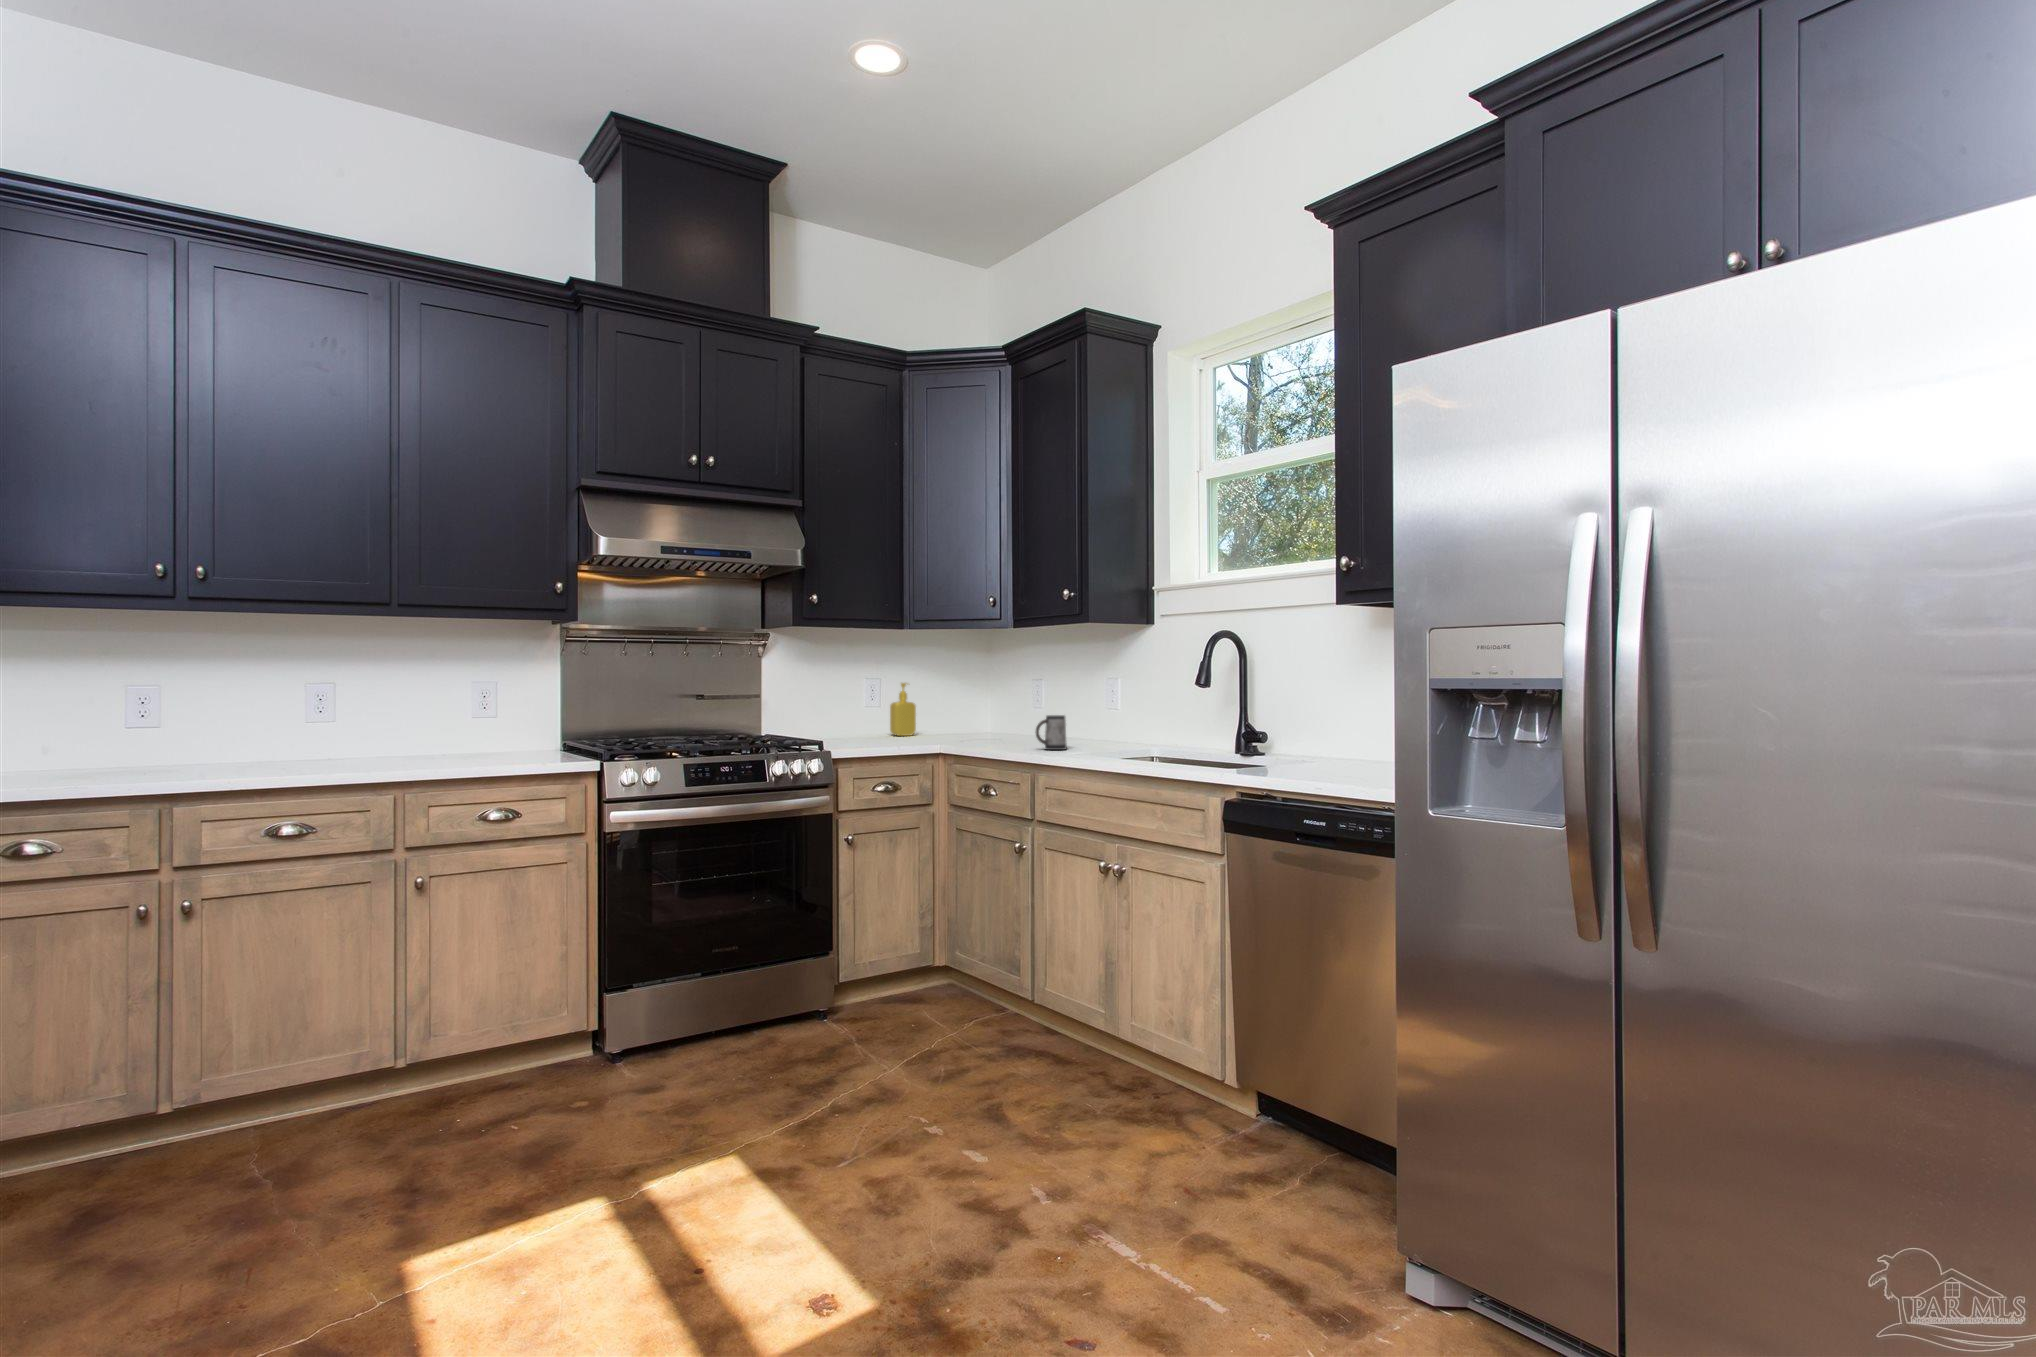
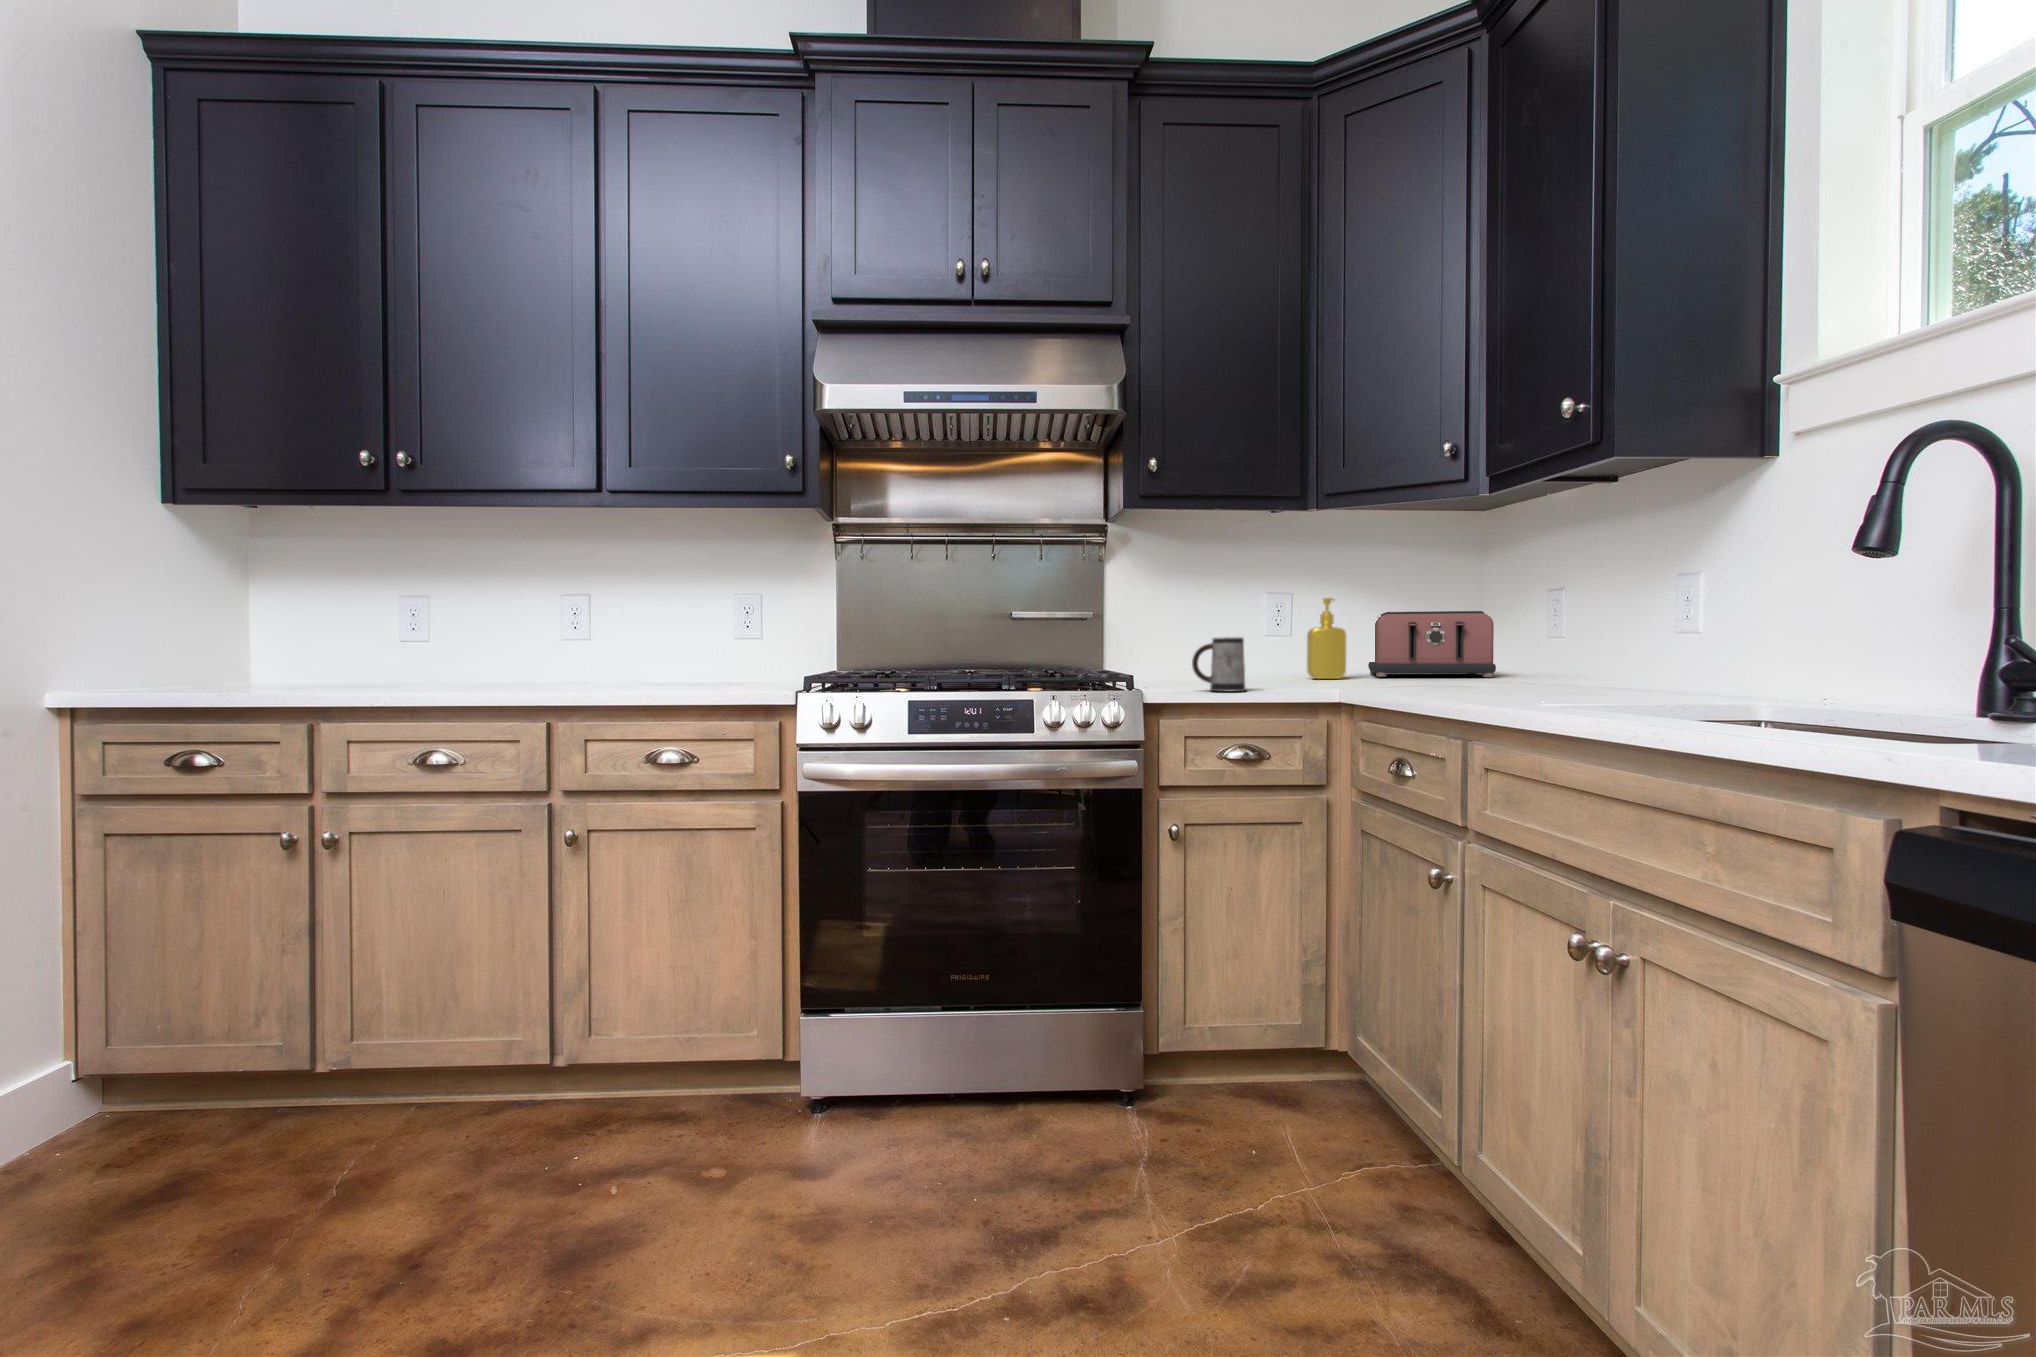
toaster: none [915,690,999,733] -> present [1368,611,1496,677]
mug: present [1036,715,1067,750] -> present [1192,637,1246,692]

